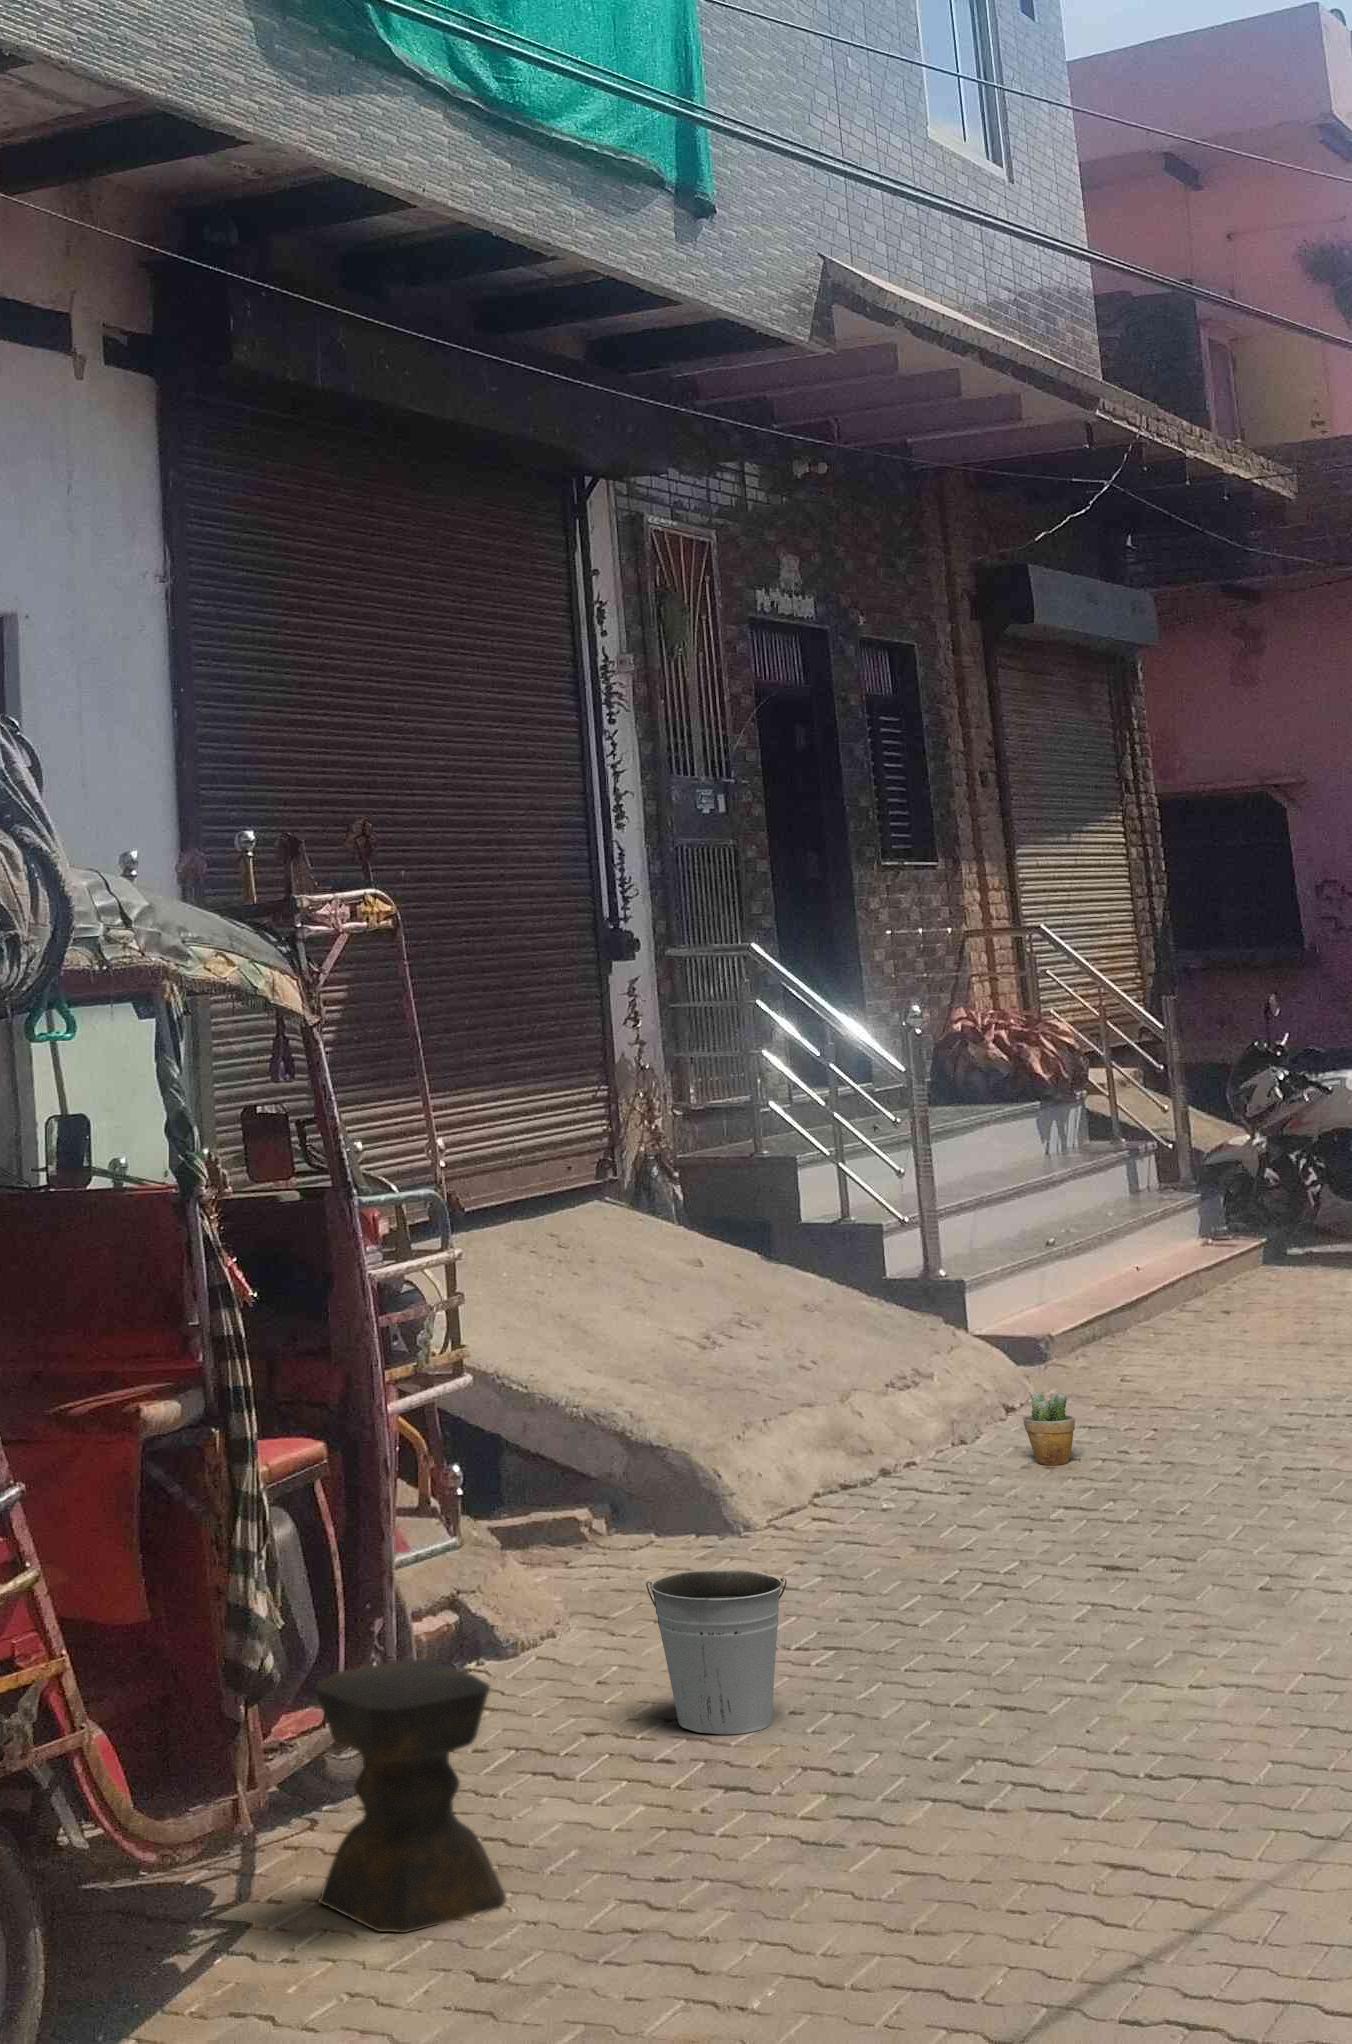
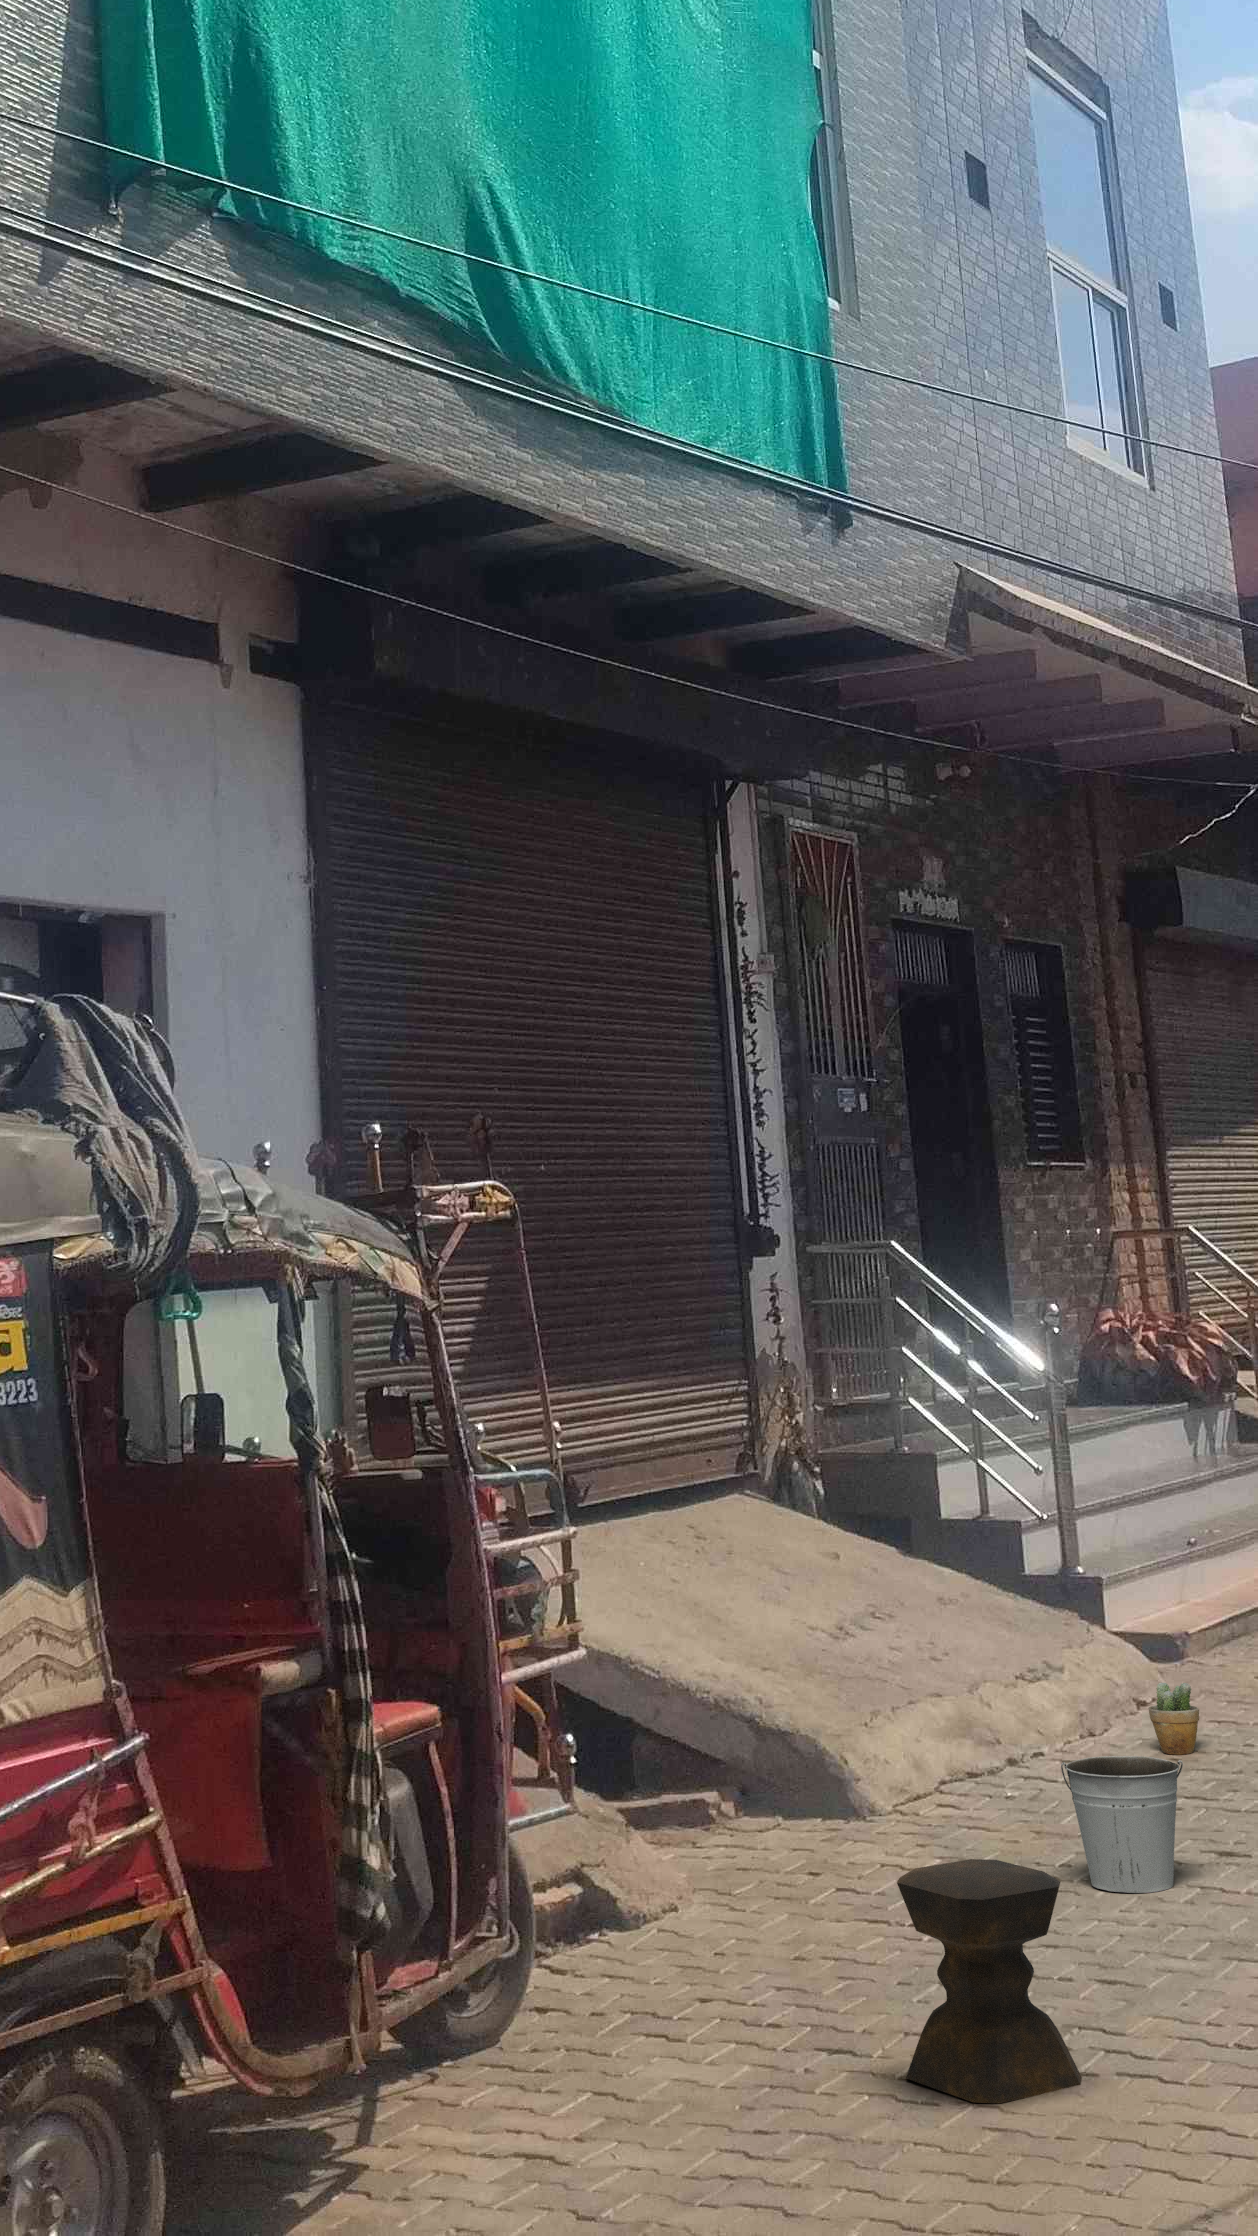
bucket: present [646,1570,787,1734] -> present [1061,1756,1183,1893]
stool: present [315,1660,507,1933] -> present [897,1859,1082,2103]

